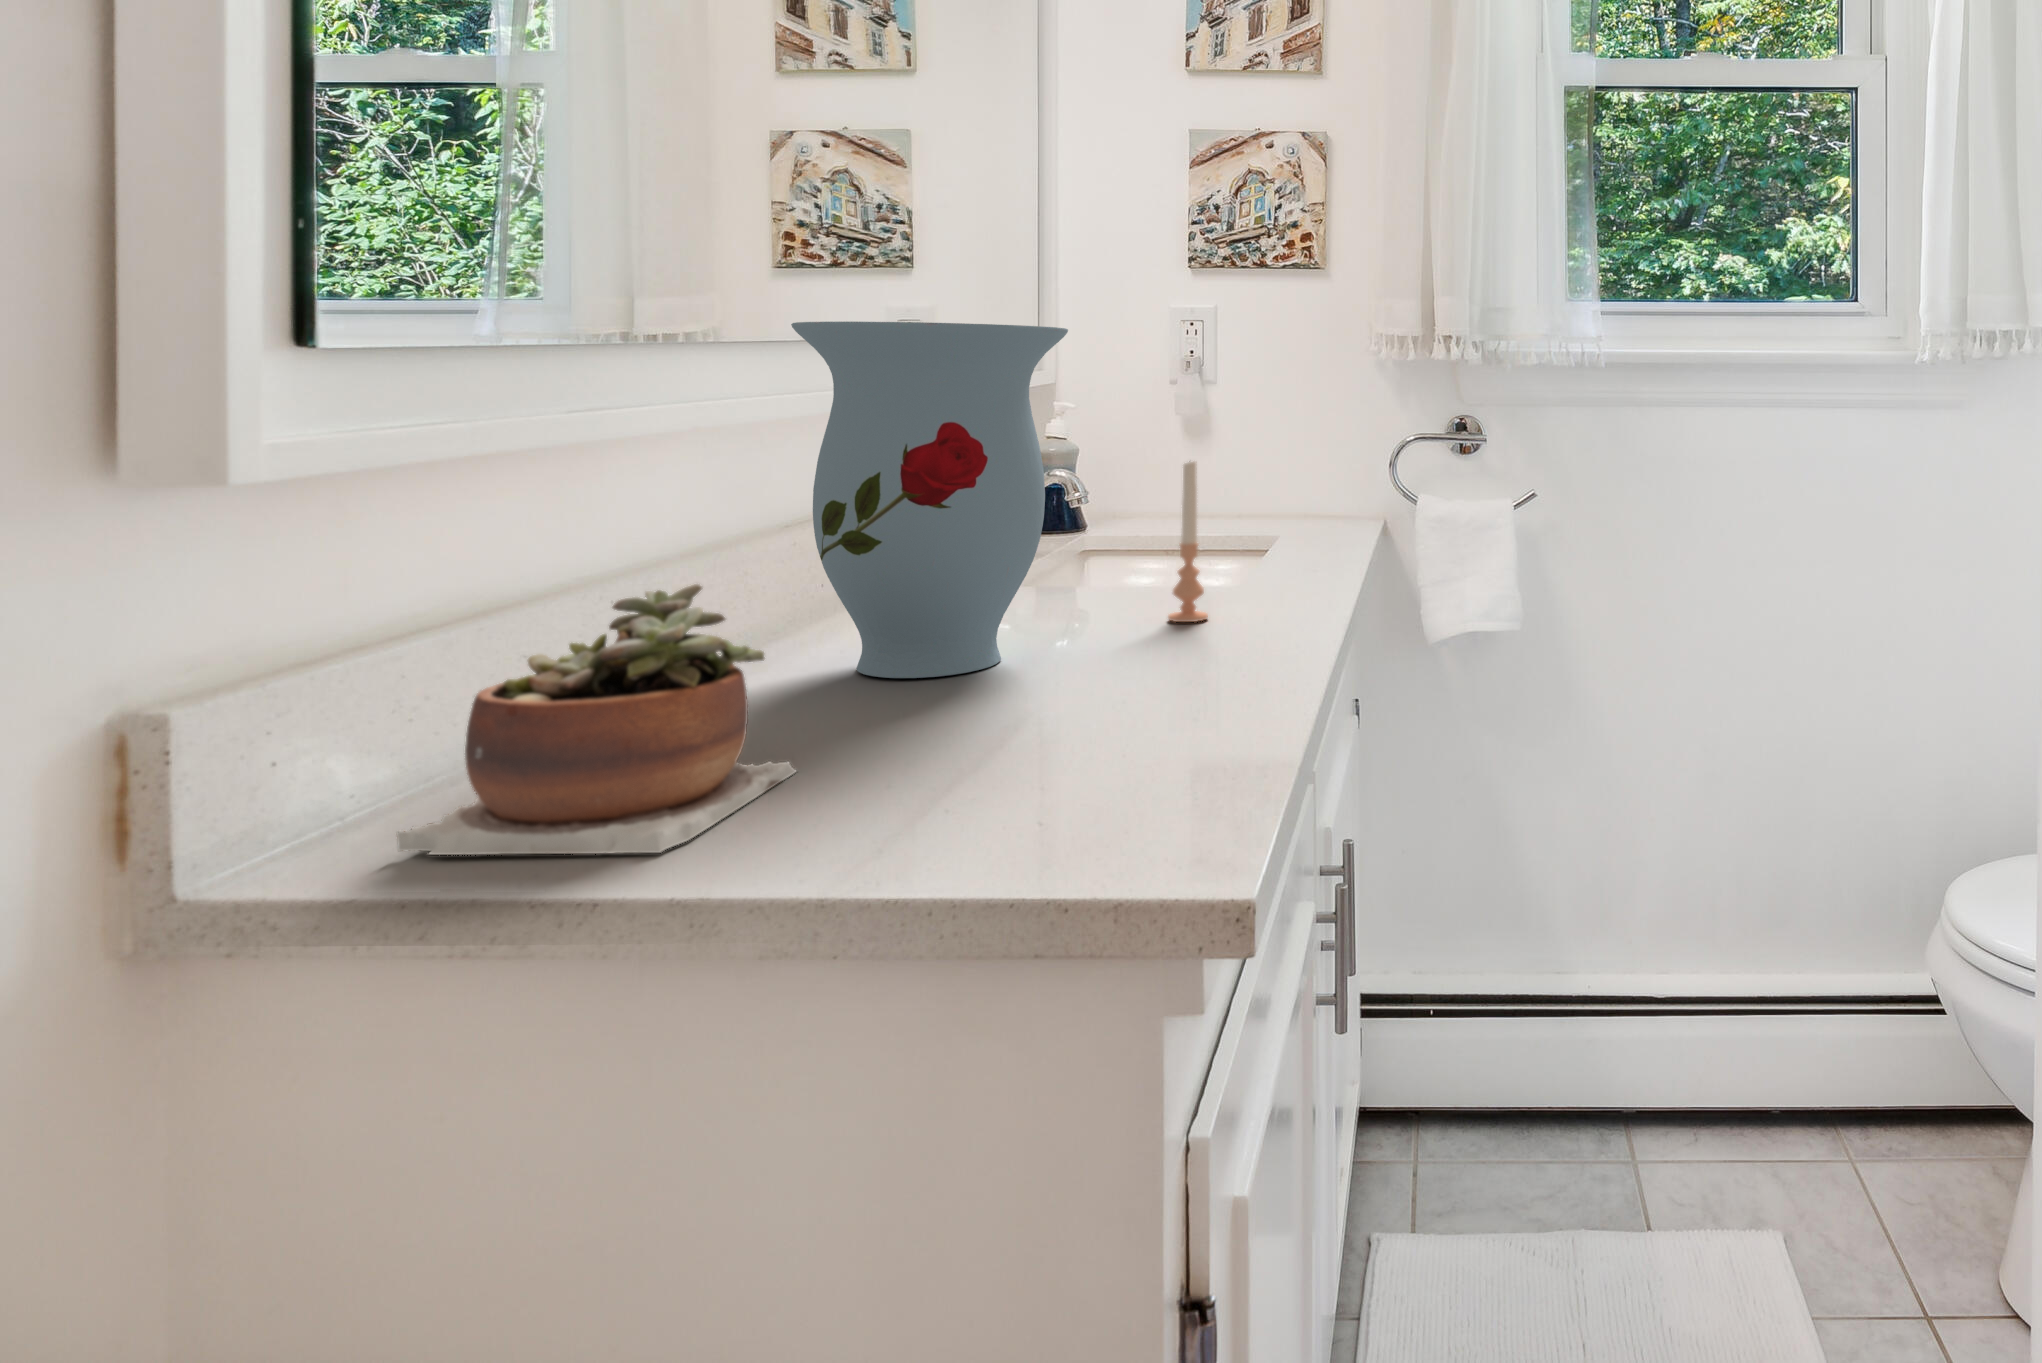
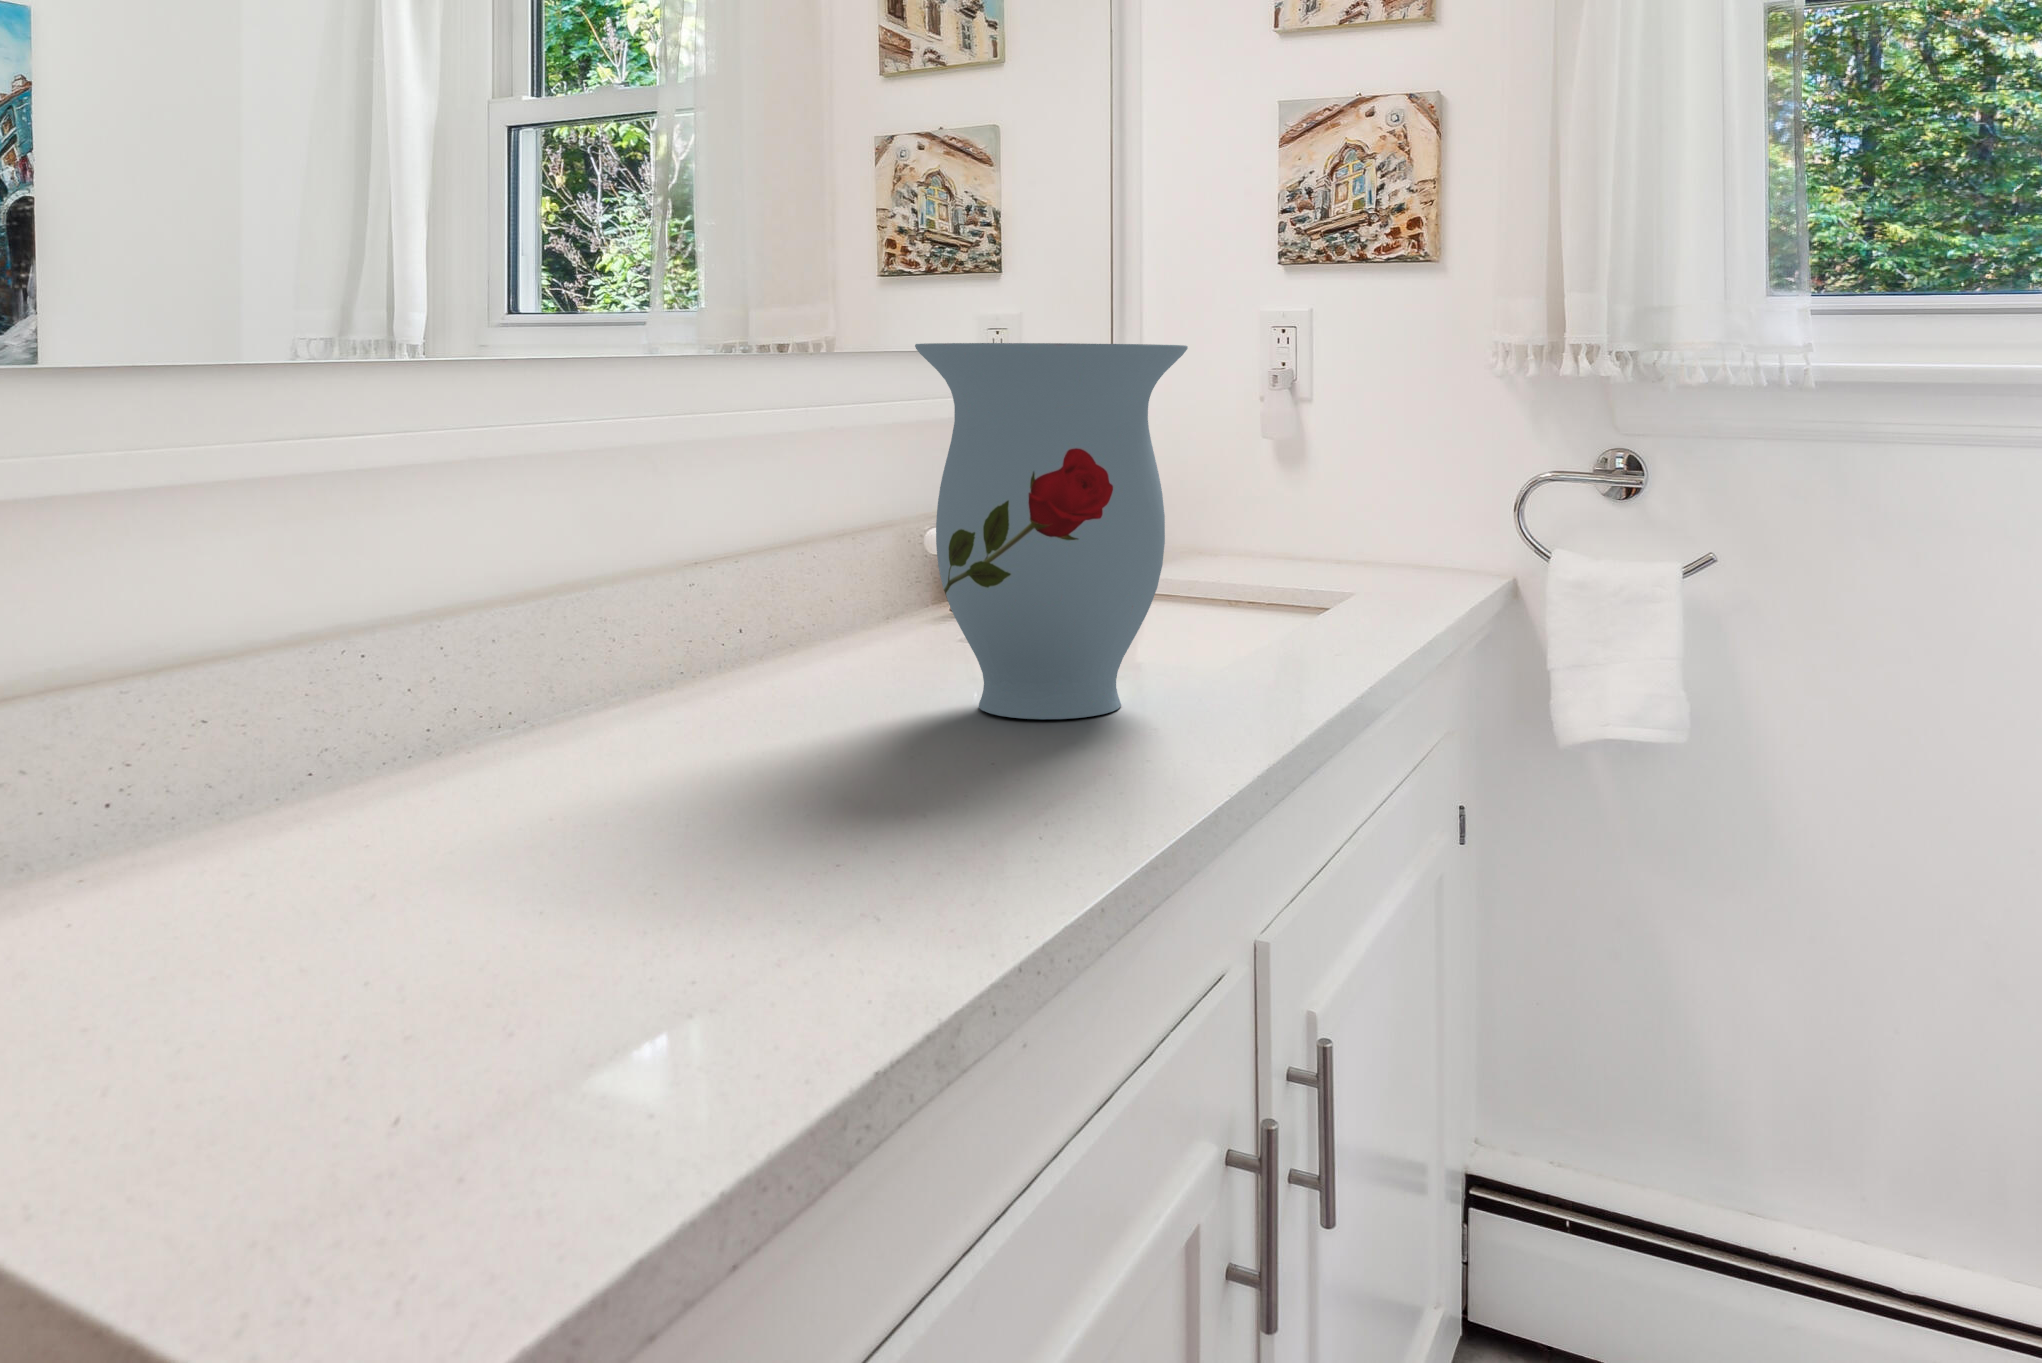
candle: present [1168,462,1208,622] -> none [1287,490,1332,674]
succulent plant: present [397,584,796,855] -> none [647,611,963,868]

